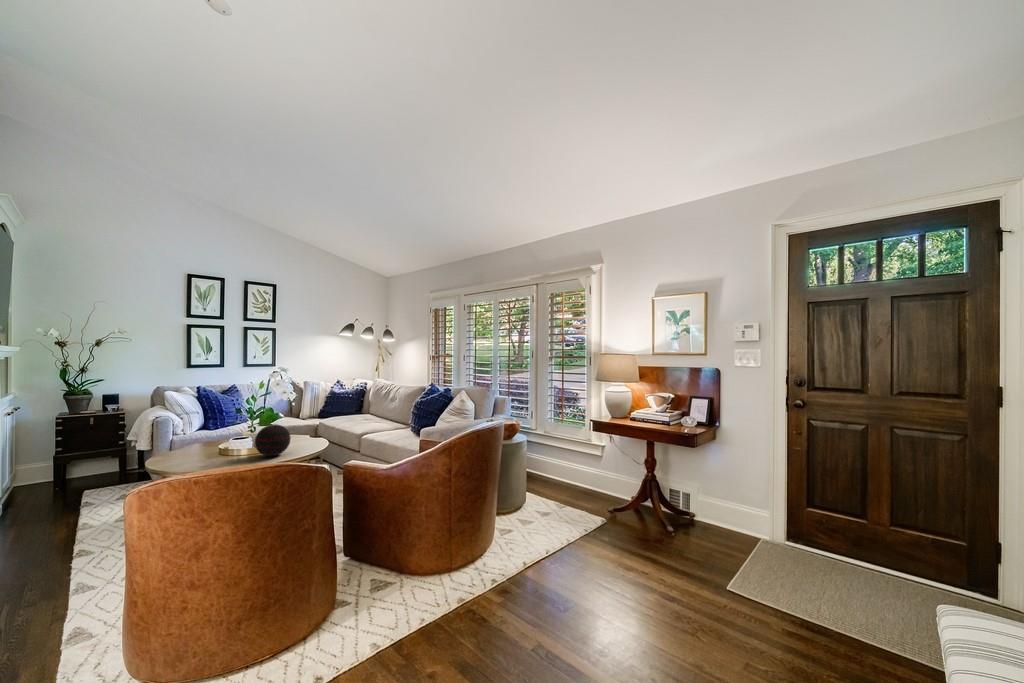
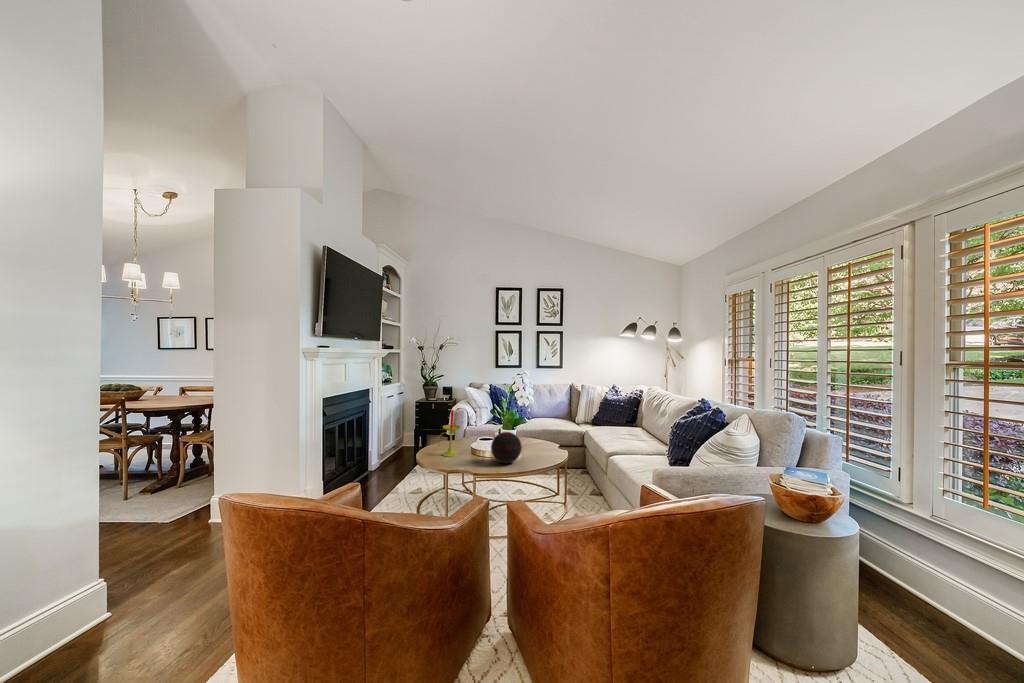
candle: none [174,409,205,464] -> present [438,410,460,457]

